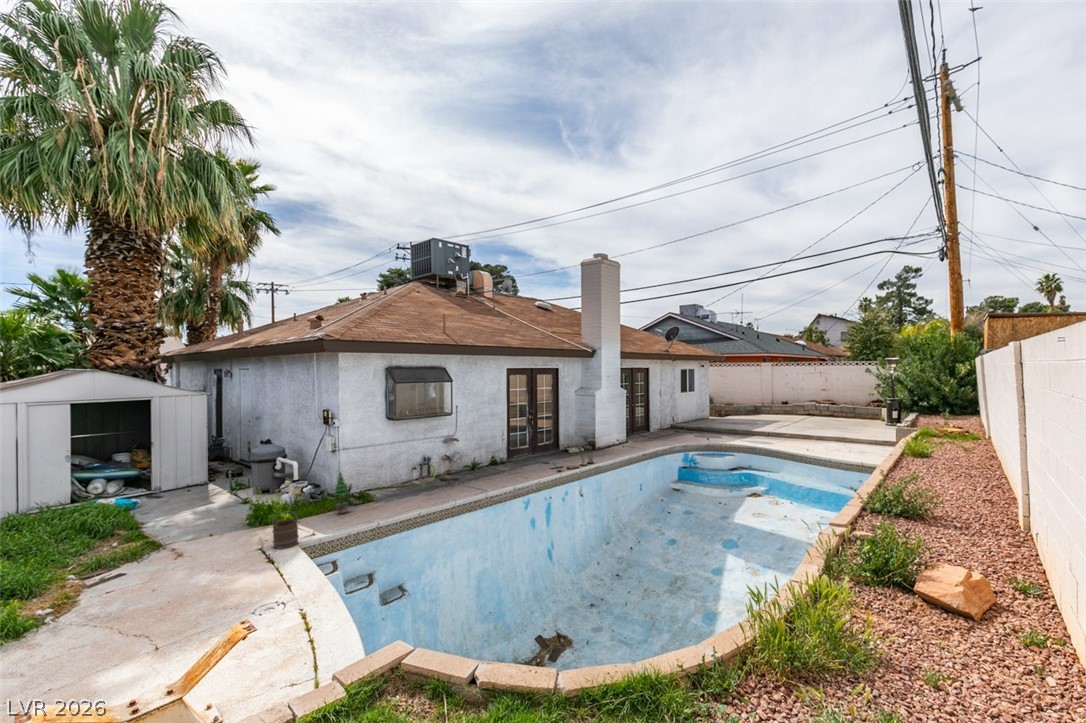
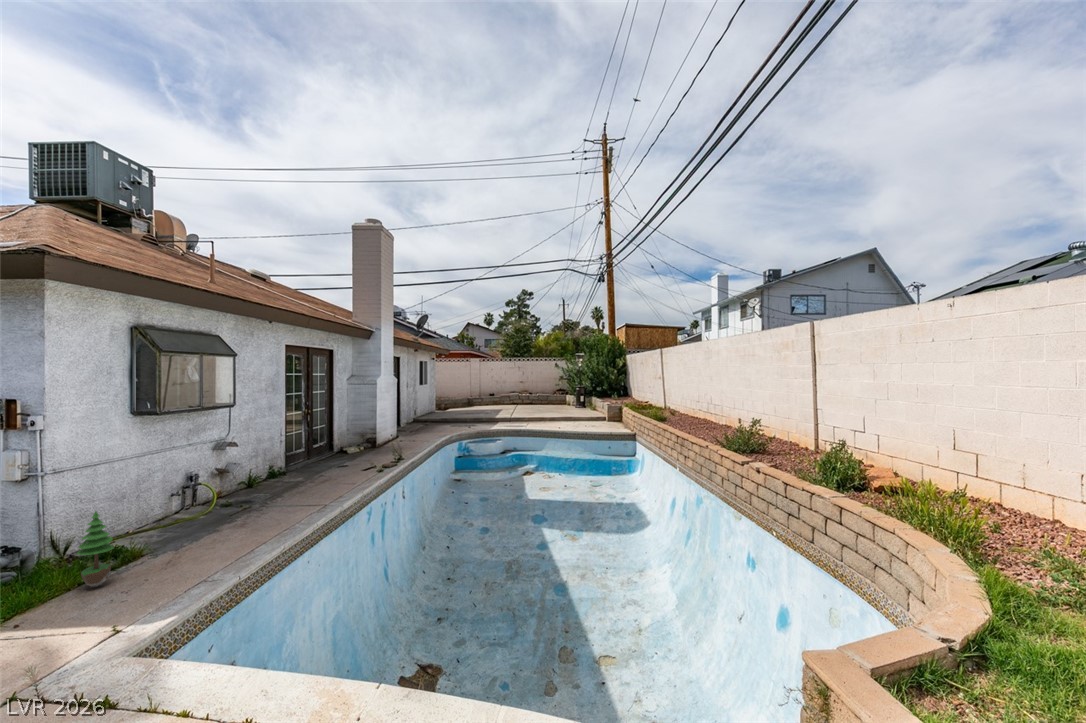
bucket: present [272,511,299,548] -> none [35,598,102,682]

